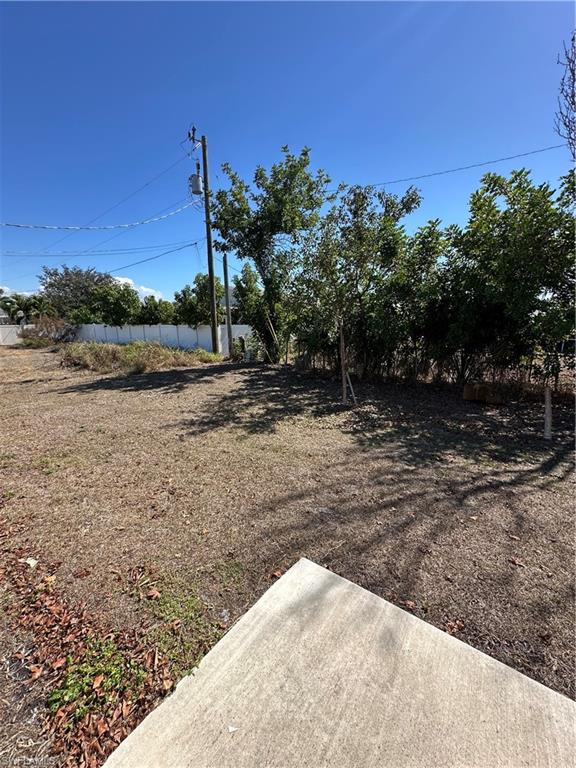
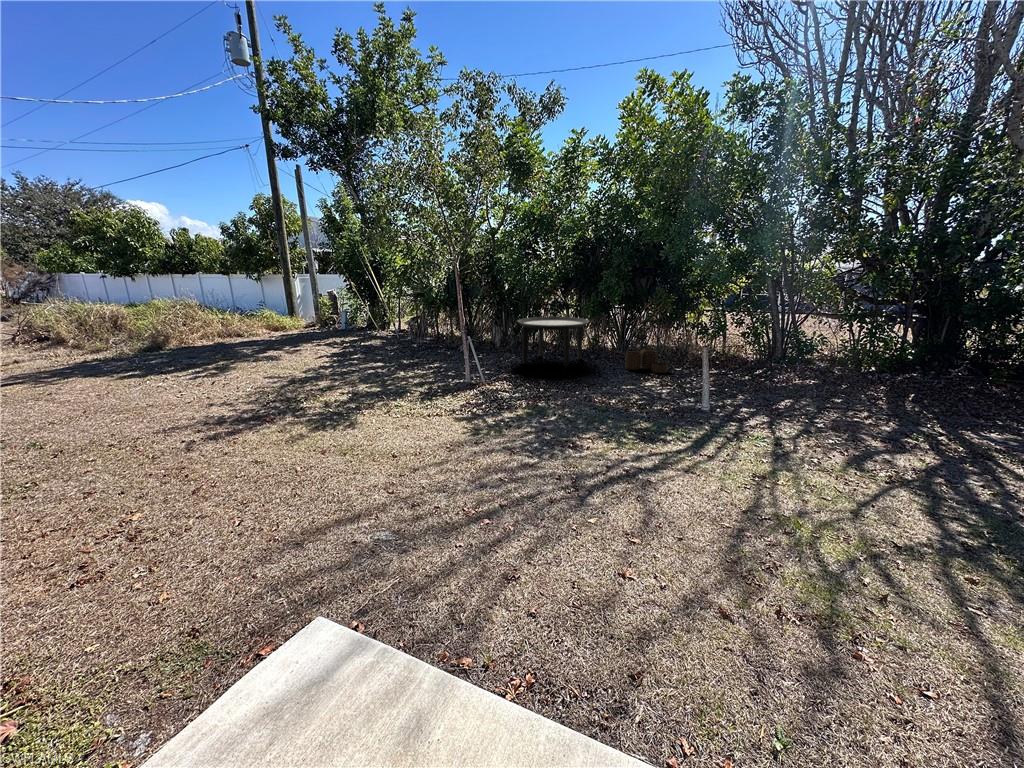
round table: none [379,358,434,396] -> present [518,317,589,368]

